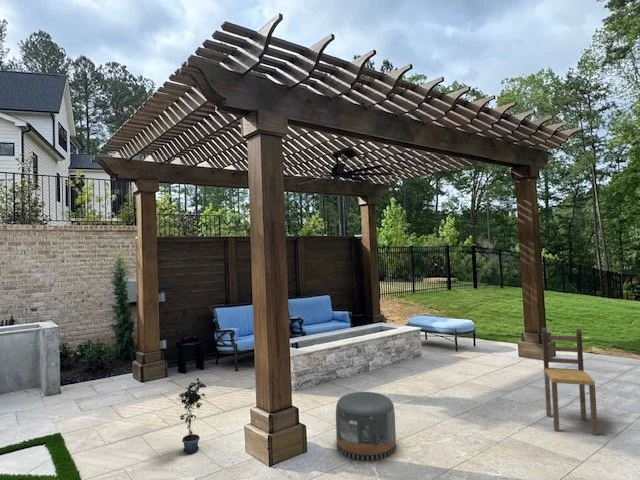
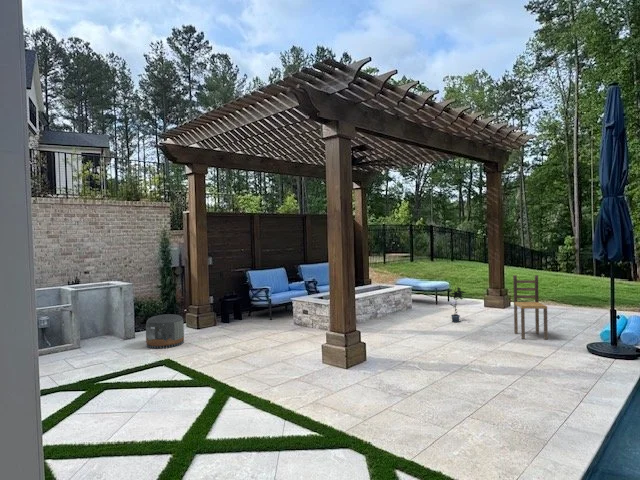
potted plant: present [179,378,206,453] -> present [448,287,465,322]
pouf: present [336,392,396,460] -> present [146,314,184,349]

